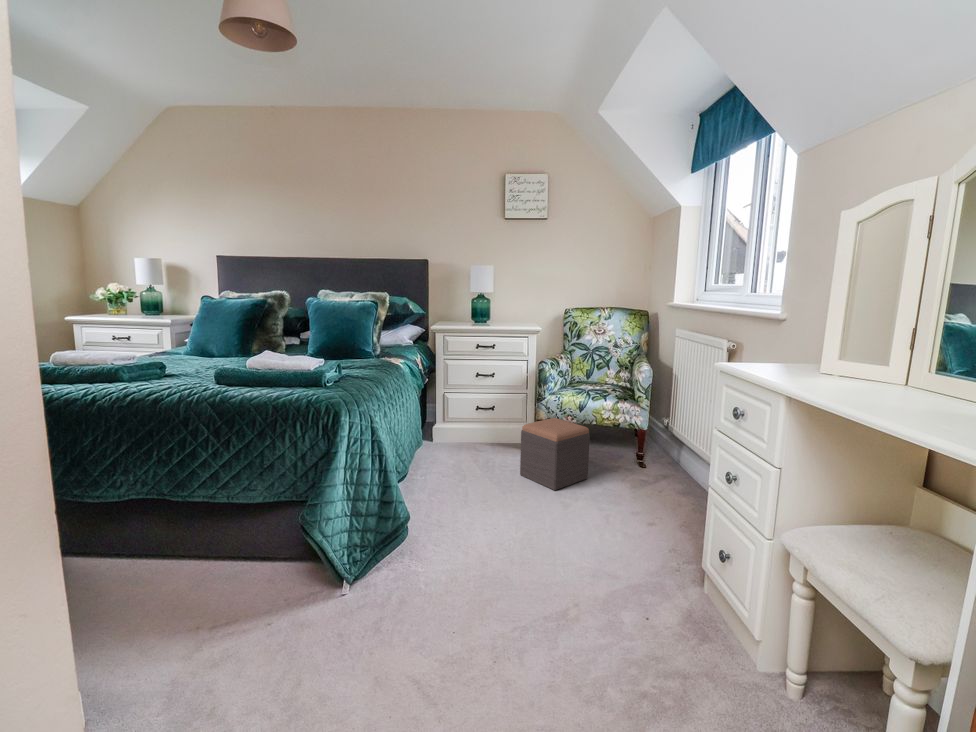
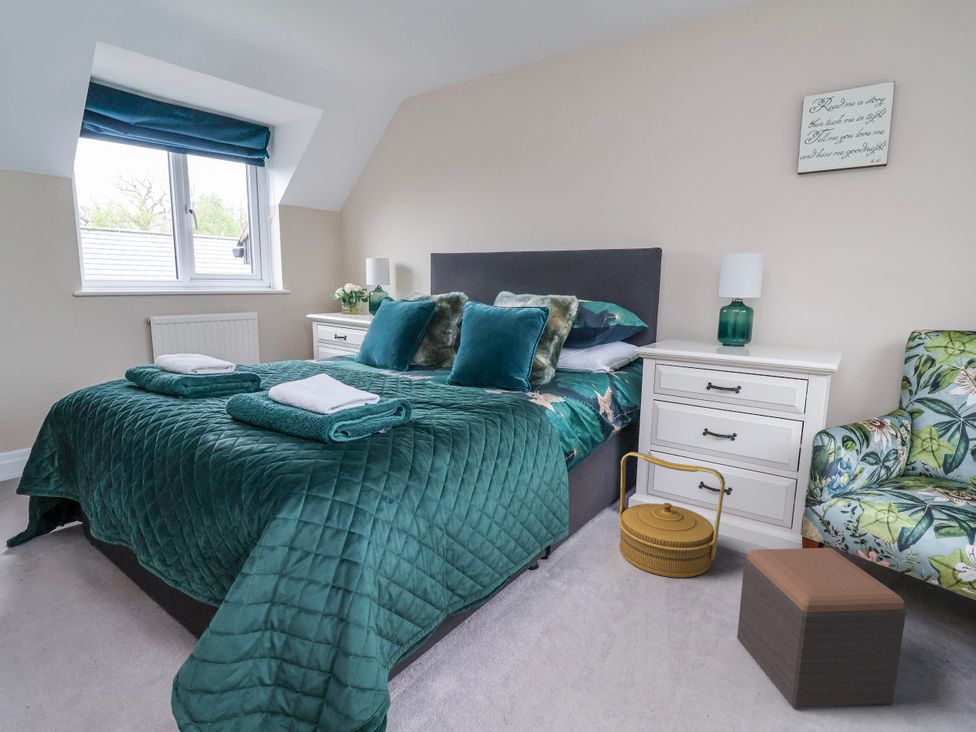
woven basket: none [433,392,496,461] -> present [619,452,725,578]

